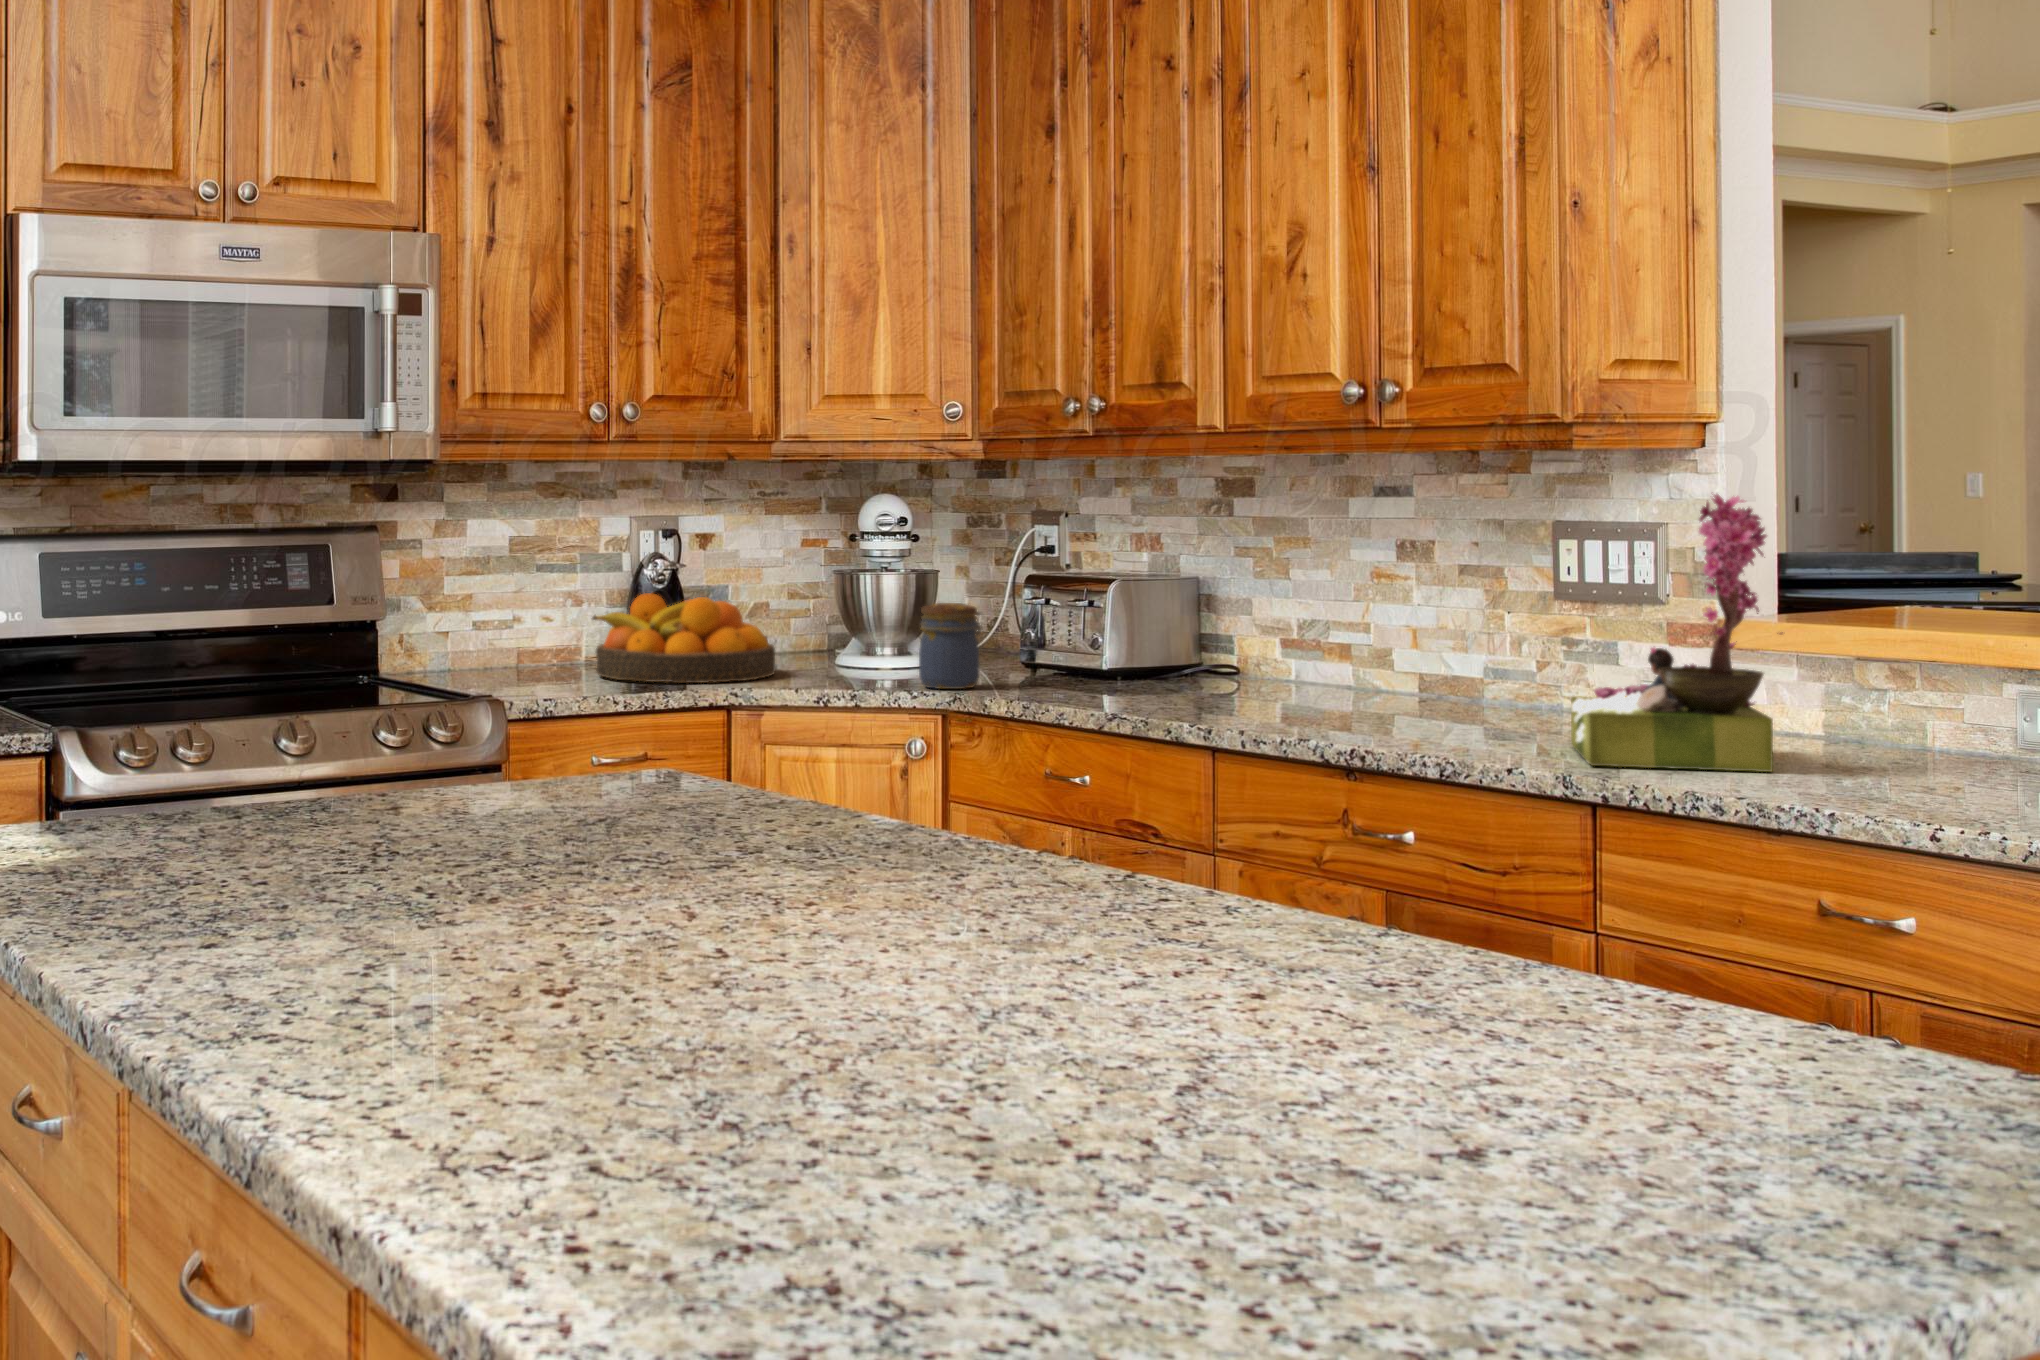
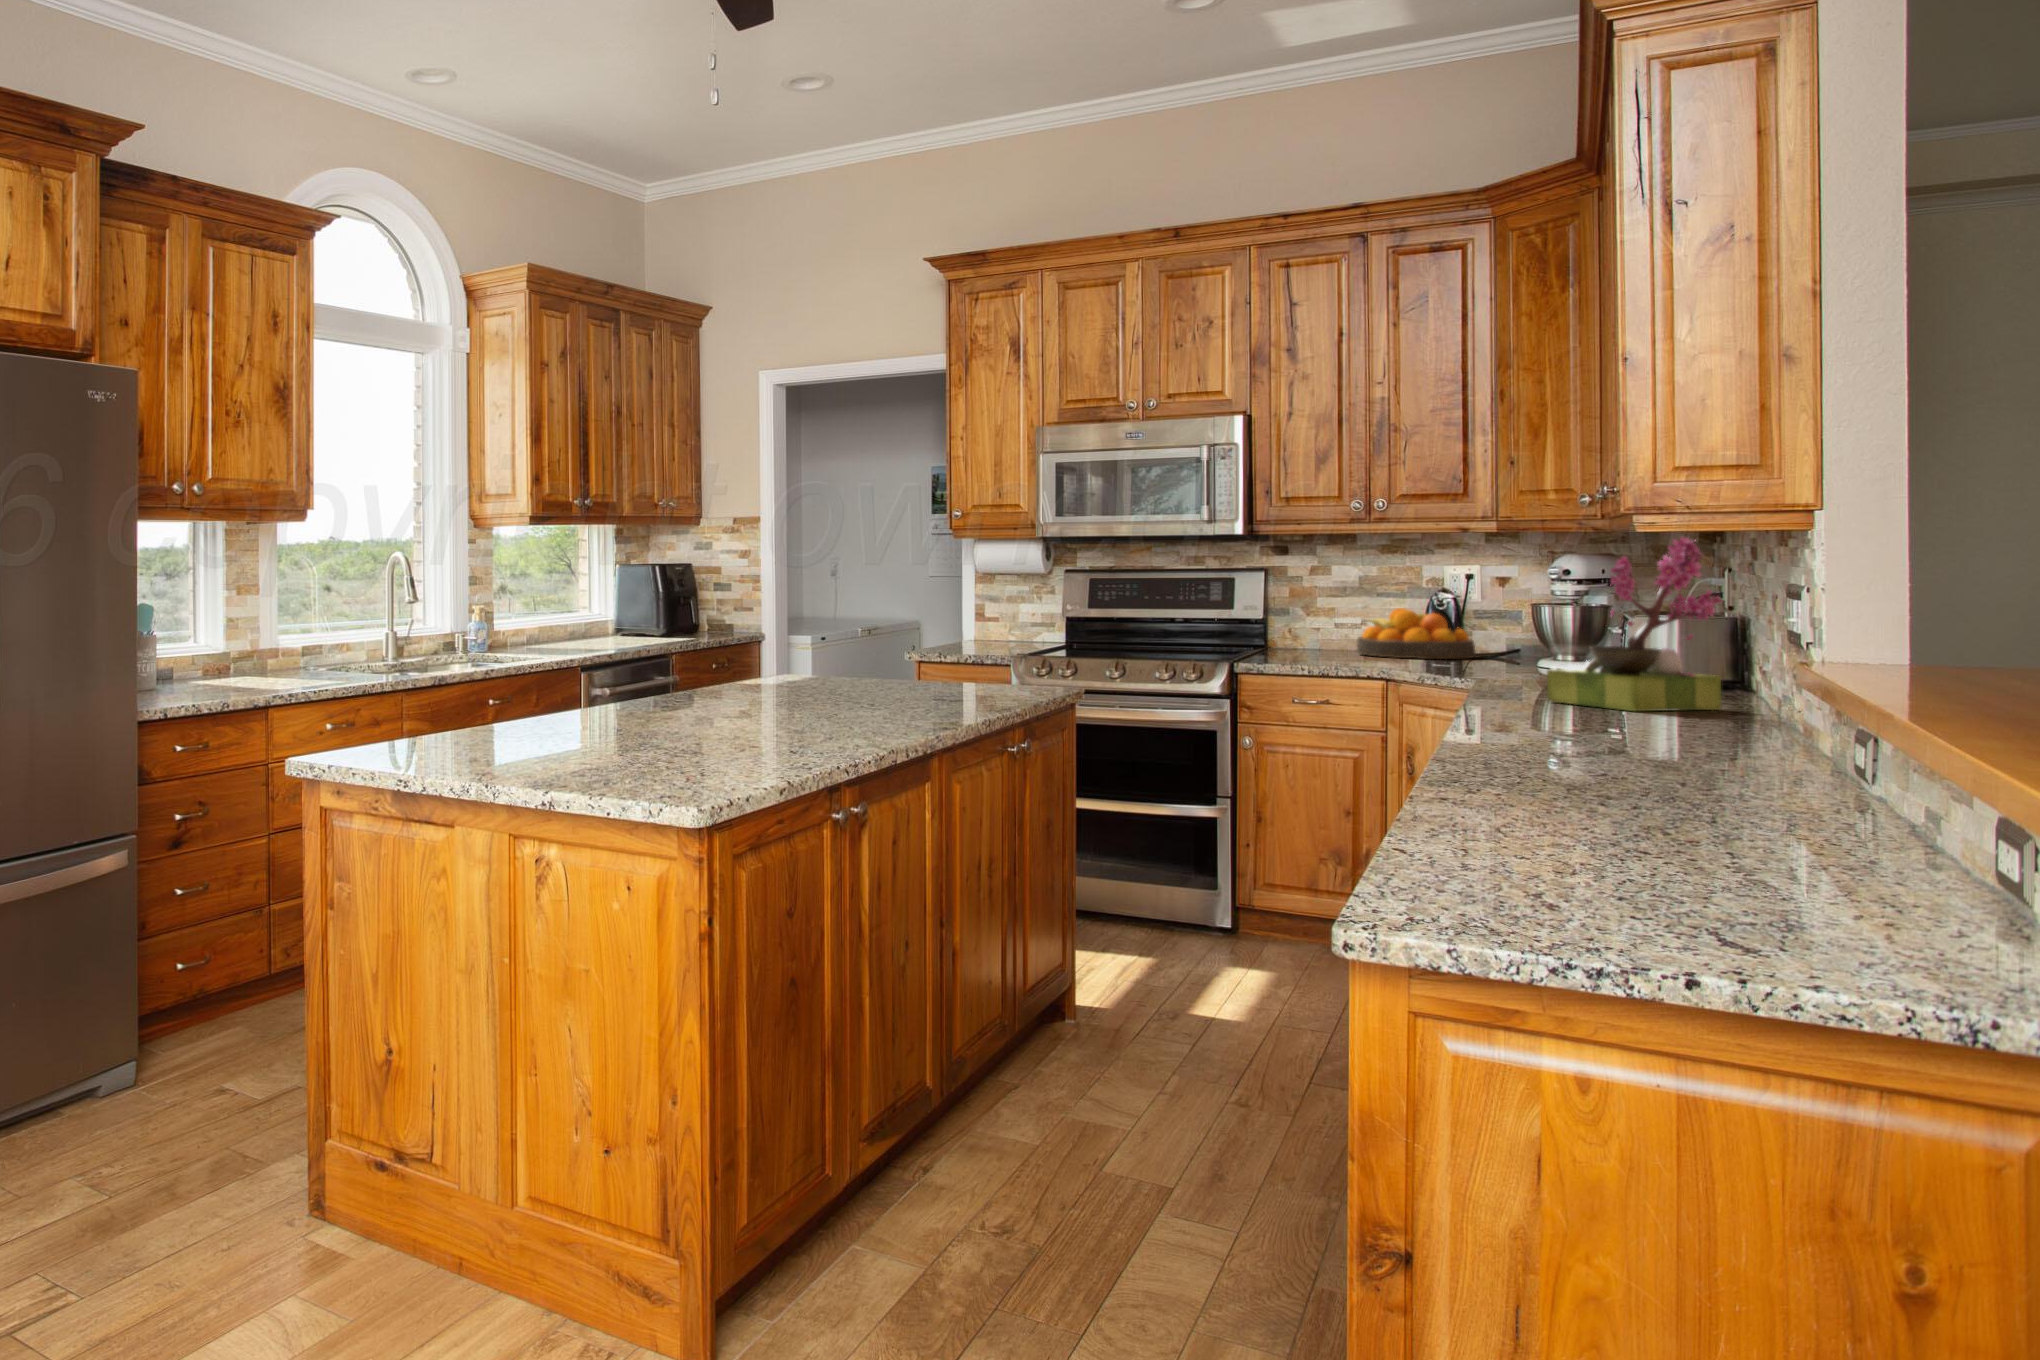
jar: present [919,603,982,689] -> none [1491,615,1539,668]

